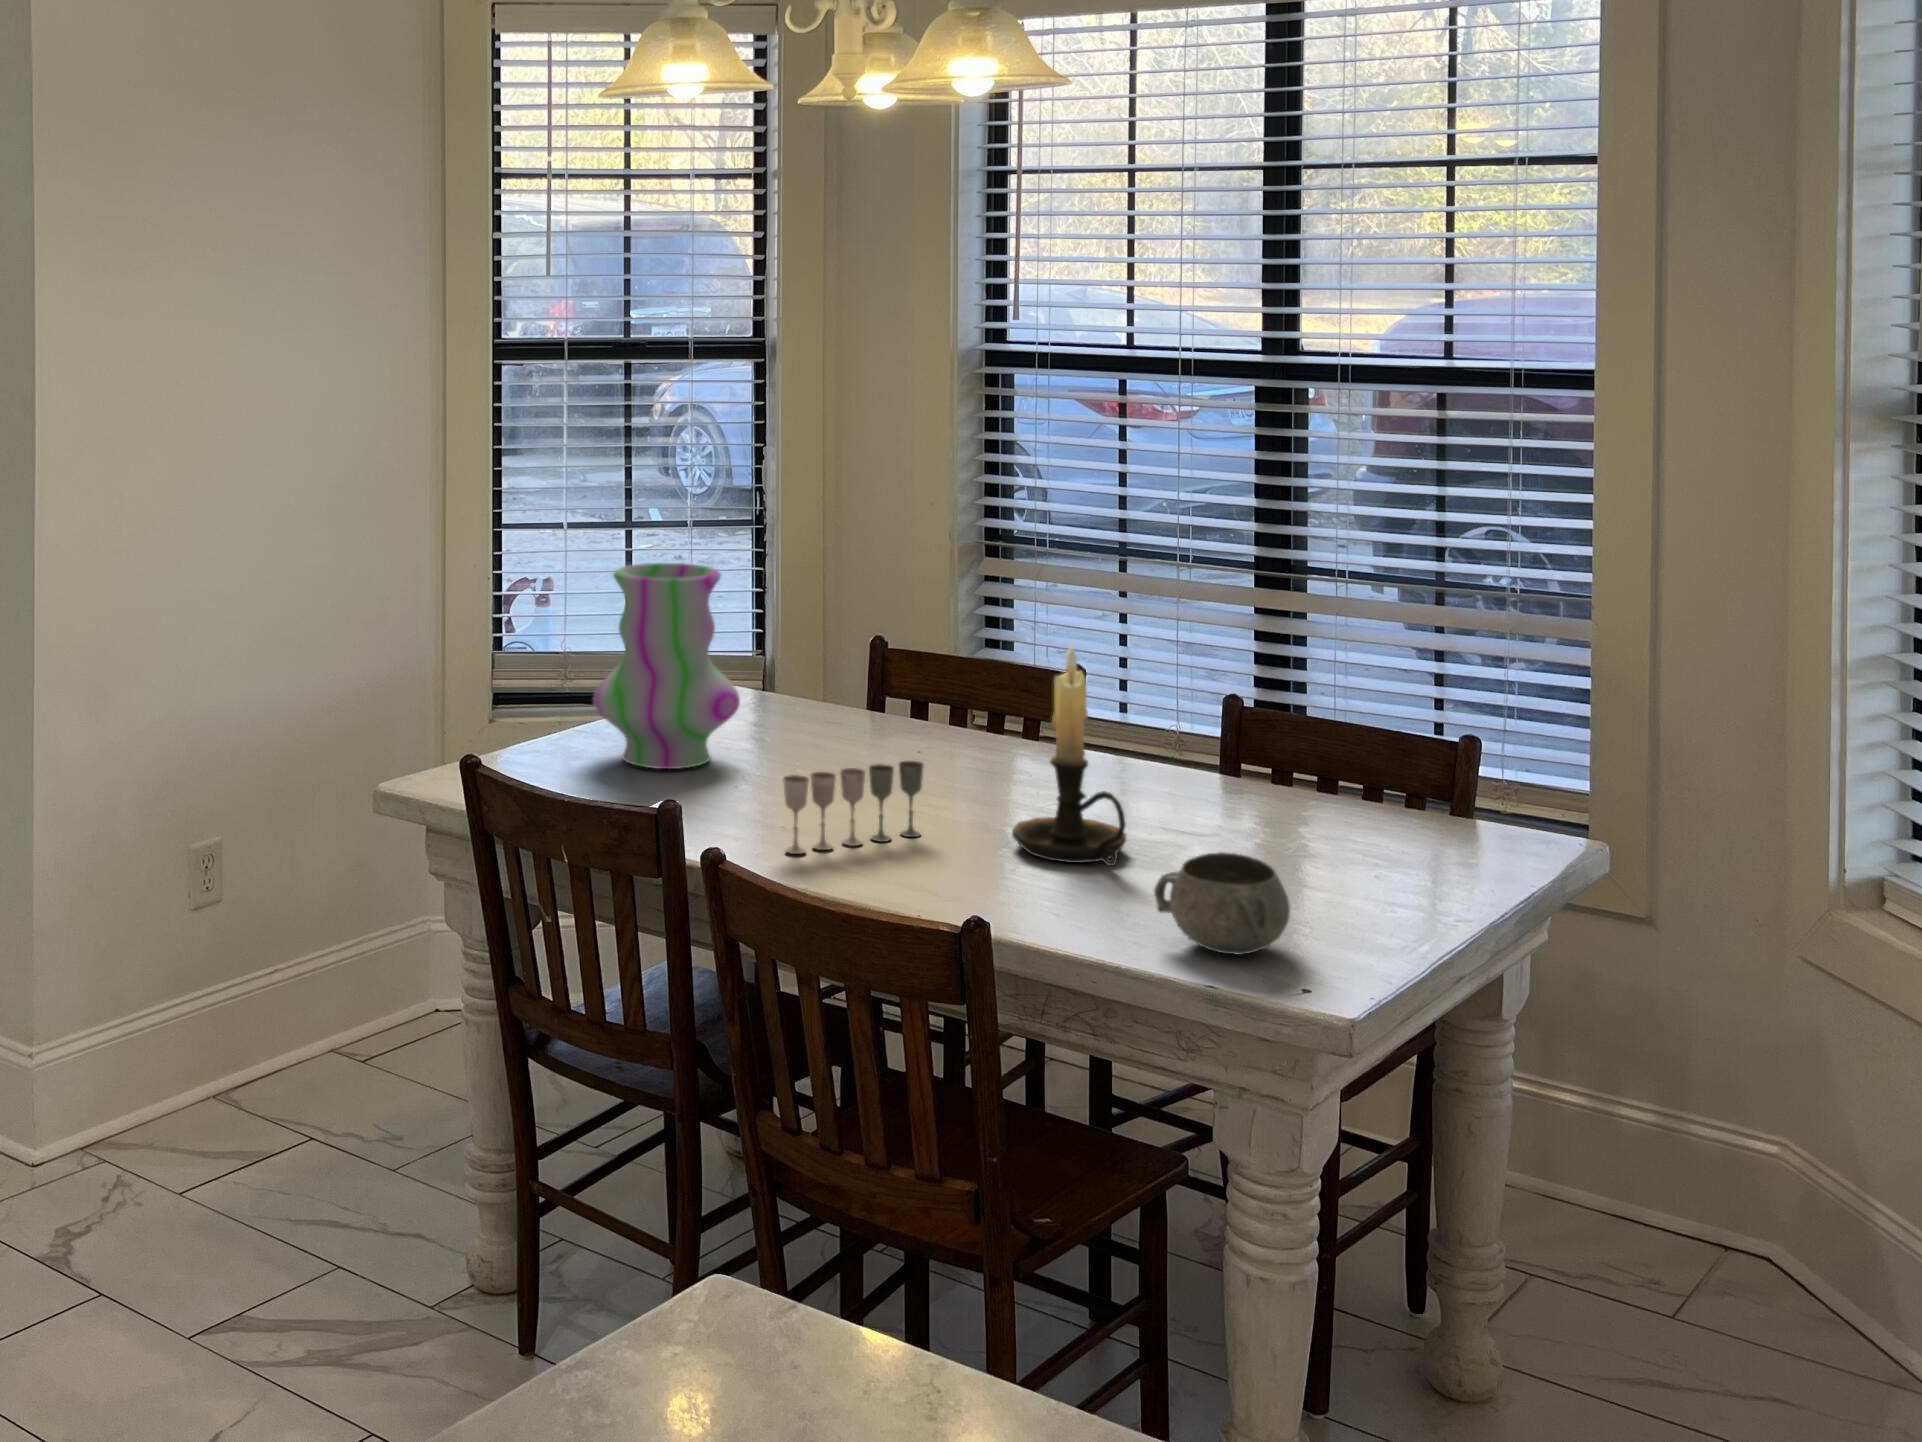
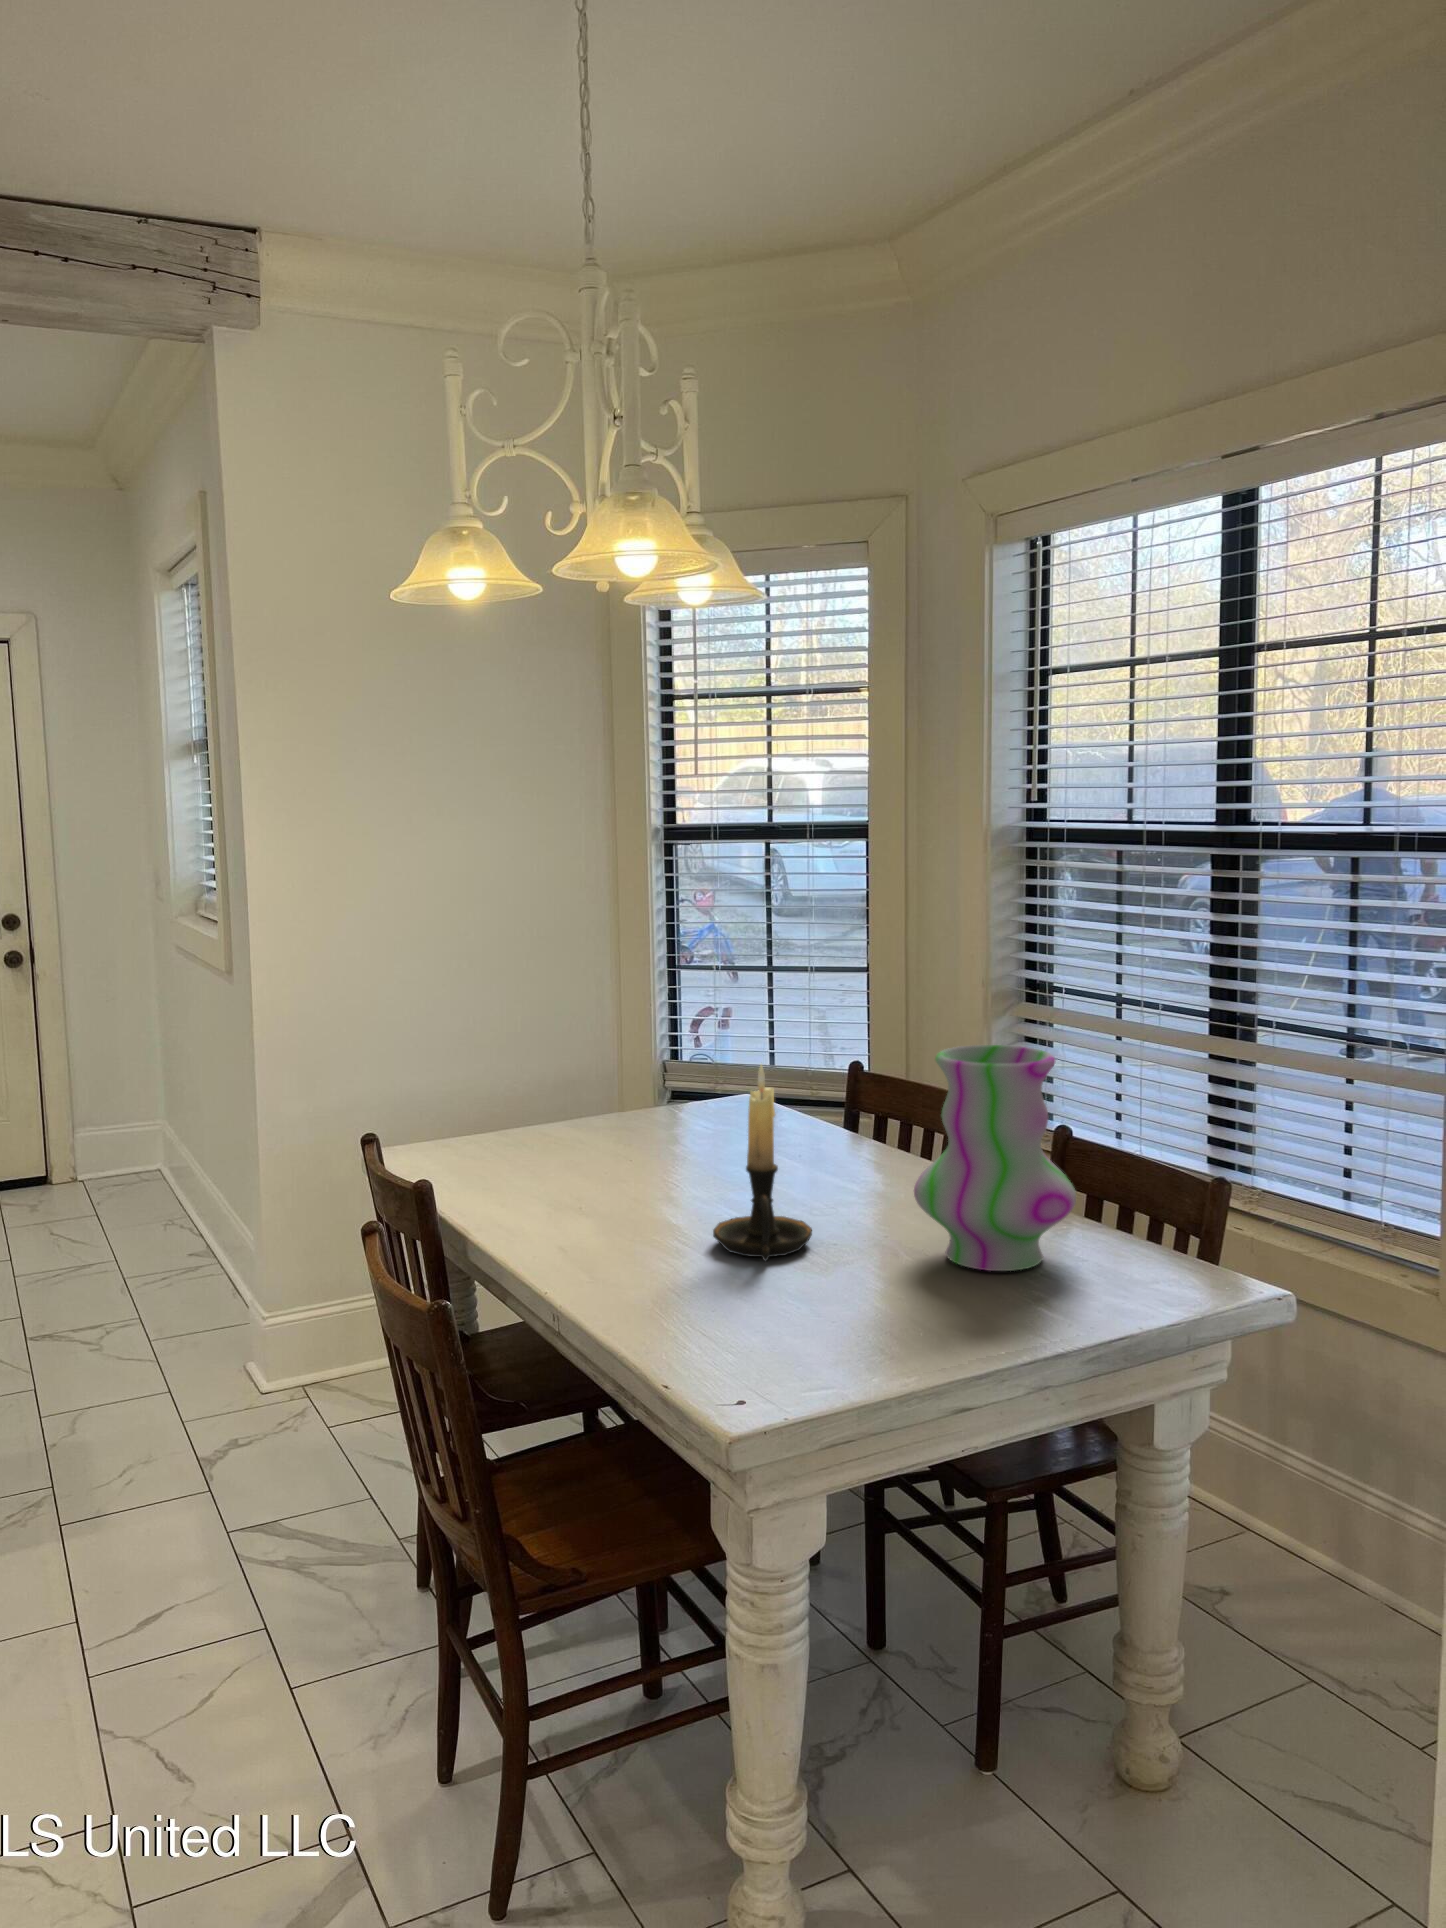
vase: present [593,563,740,769] -> present [914,1045,1076,1271]
wine glass: present [783,761,923,854] -> none [534,1157,672,1226]
decorative bowl: present [1154,852,1290,955] -> none [677,1257,794,1353]

